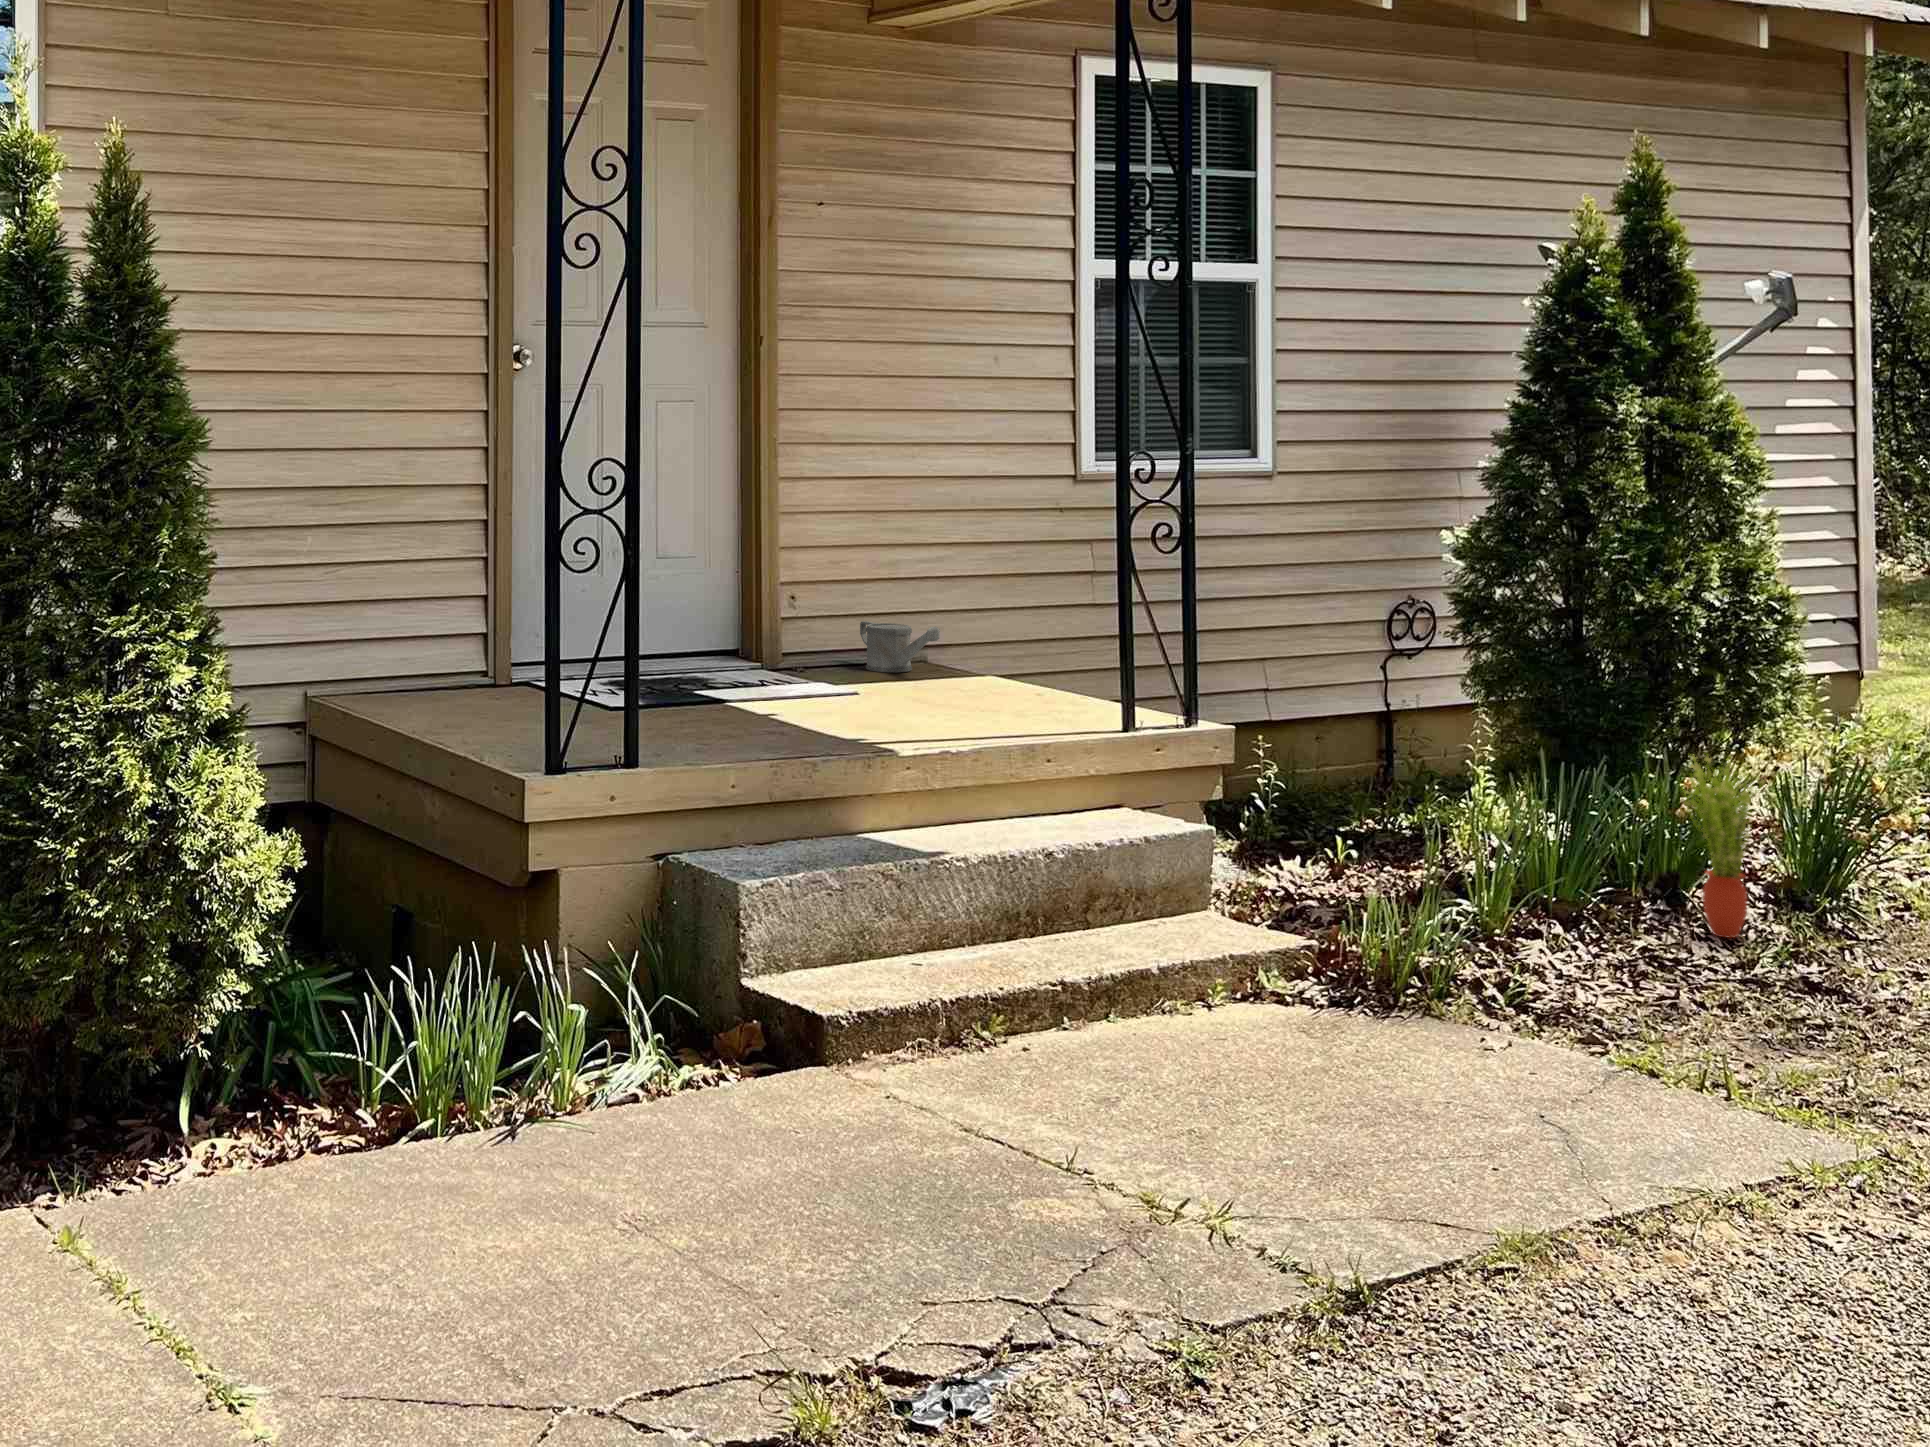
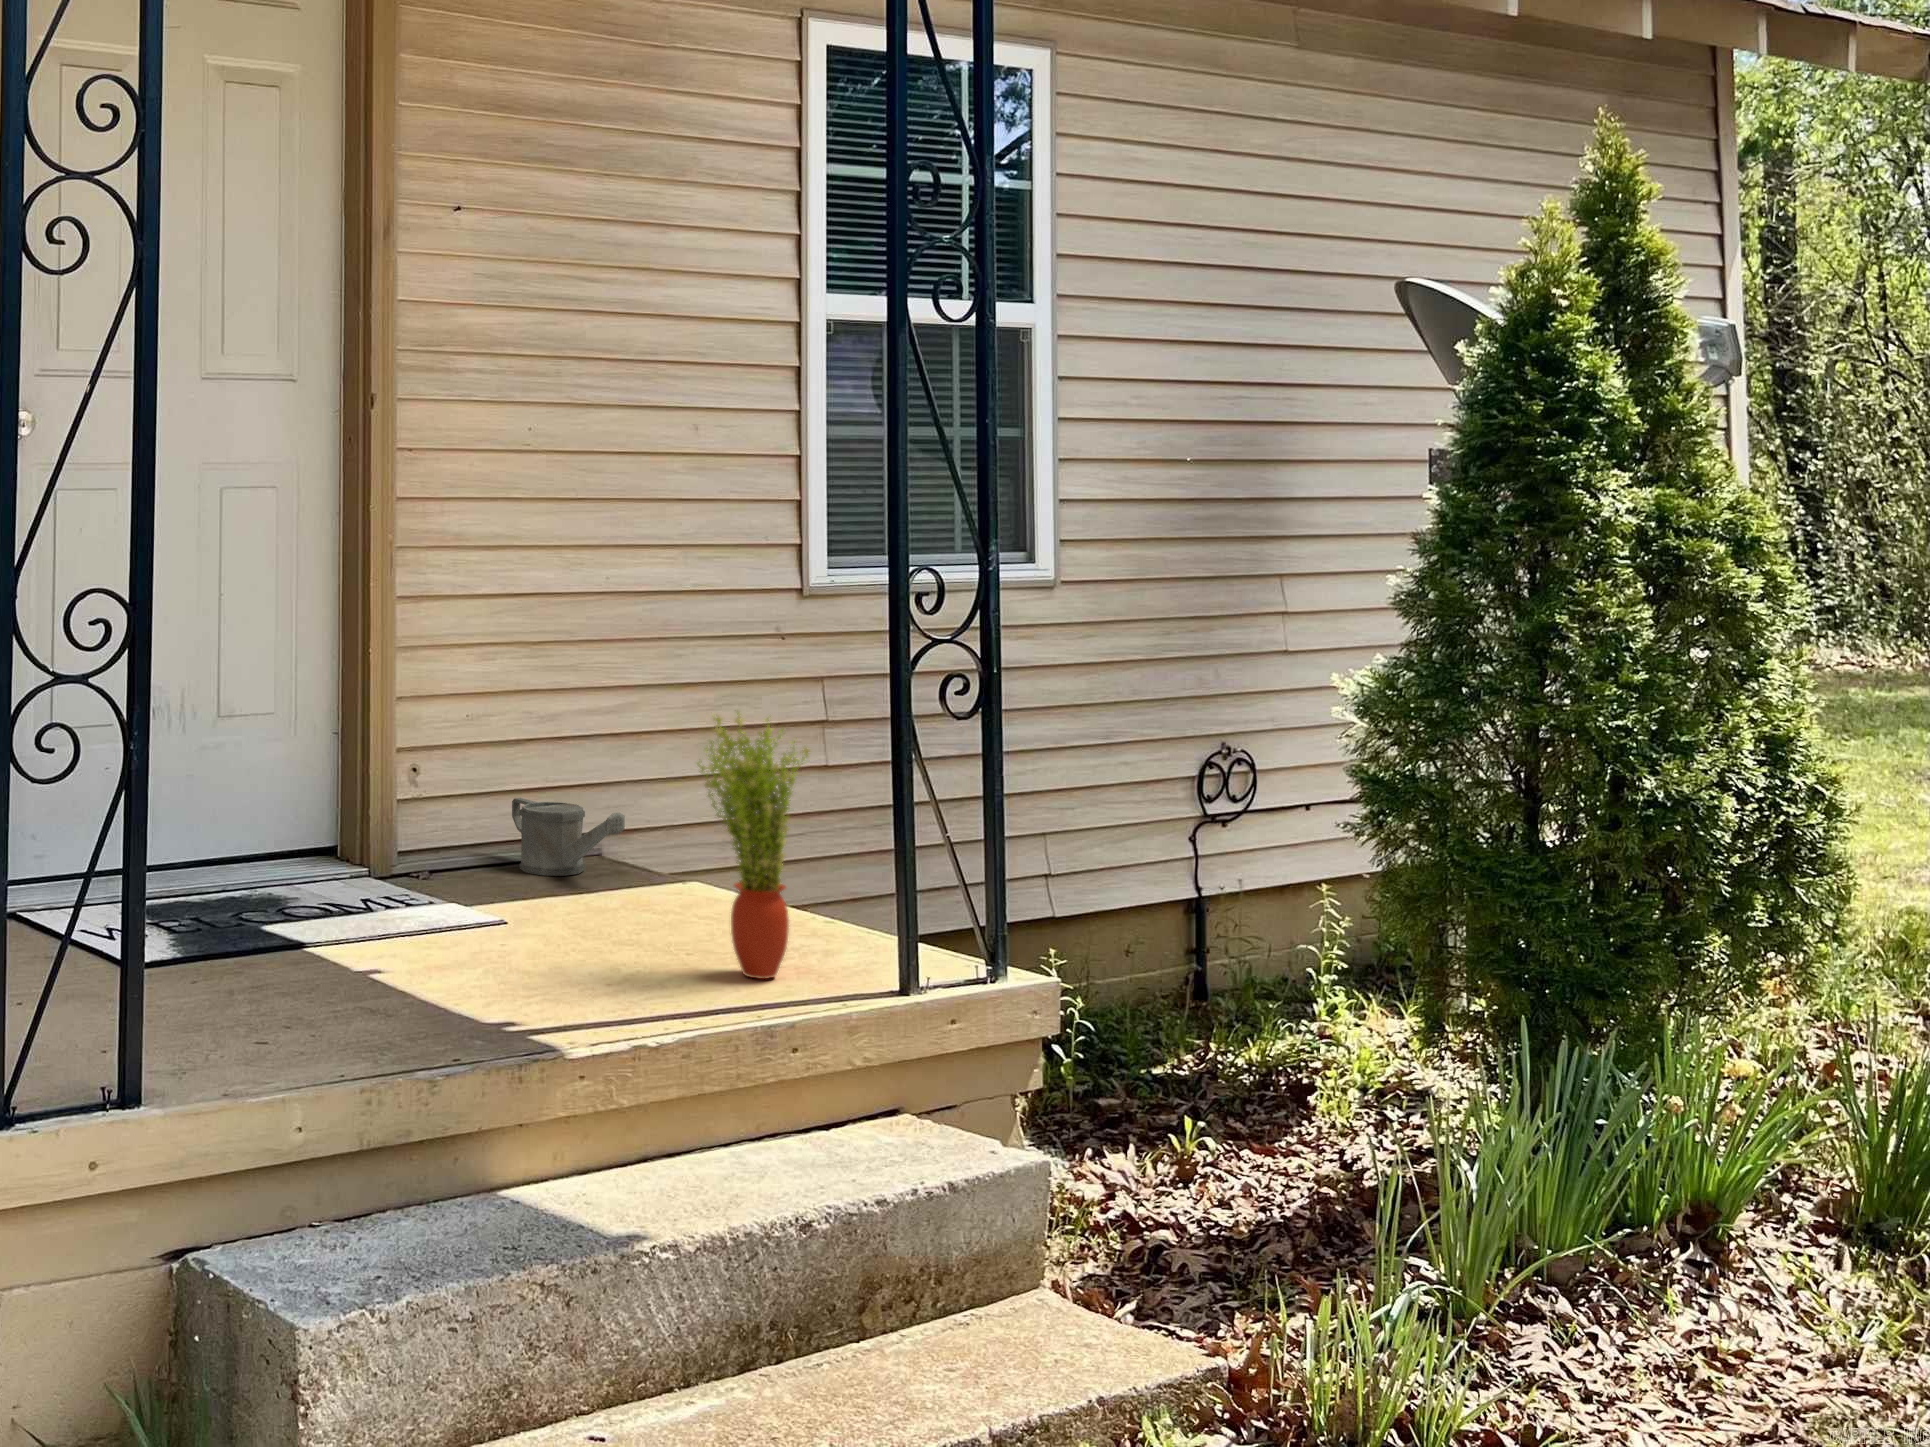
potted plant: present [1682,754,1765,938] -> present [697,713,810,979]

